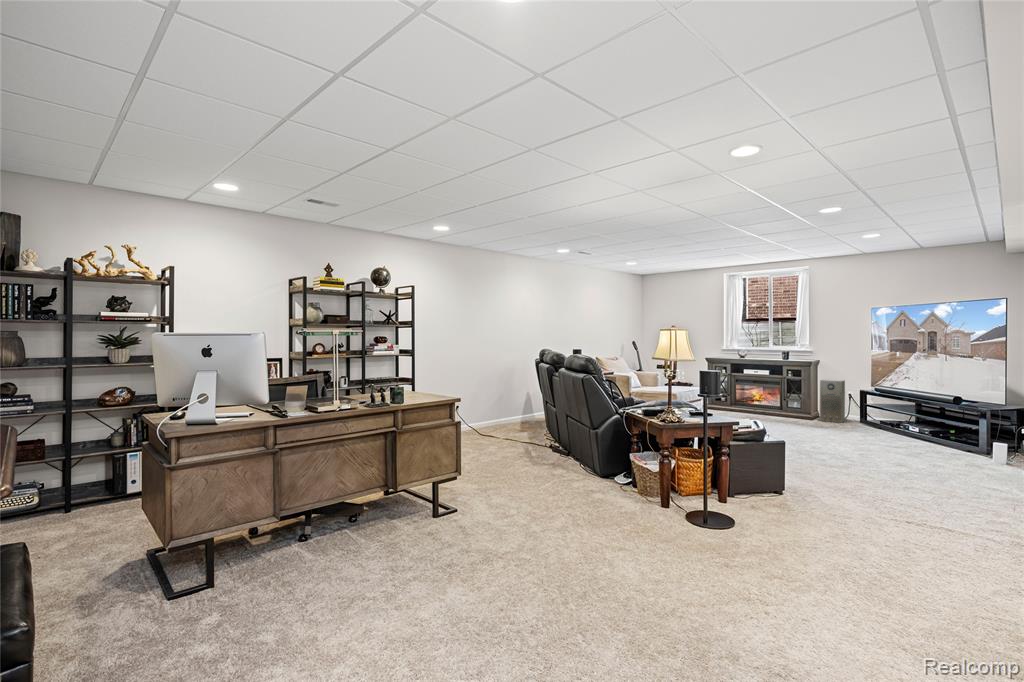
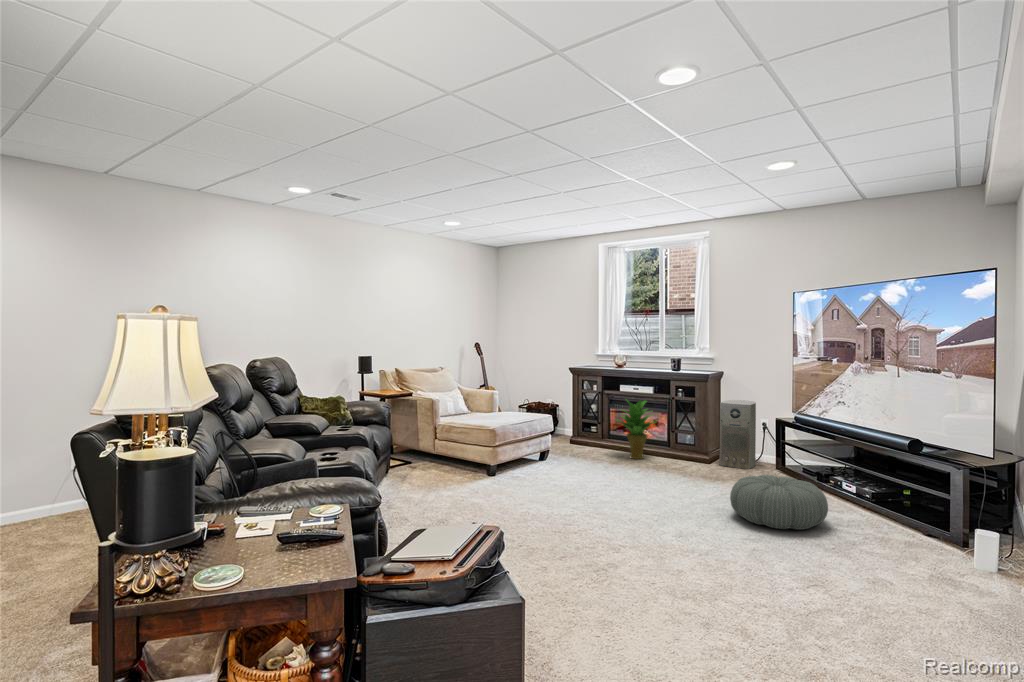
potted plant: none [743,378,775,417] -> present [617,400,654,459]
pouf: none [839,420,902,448] -> present [730,475,828,530]

